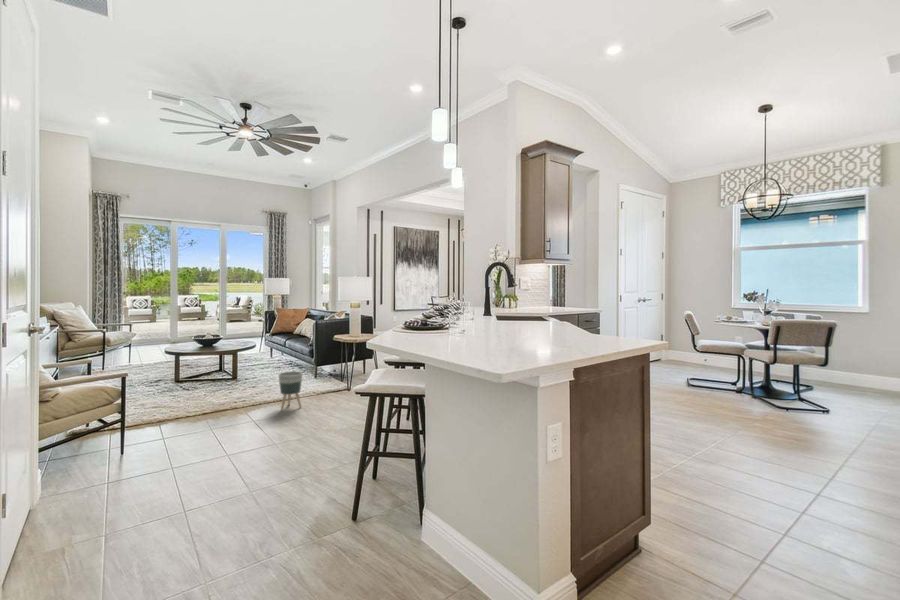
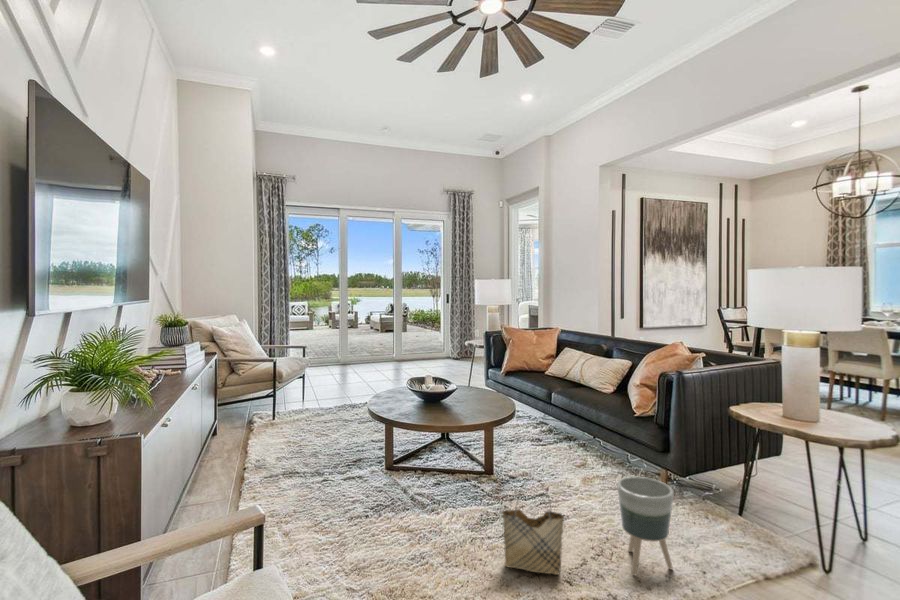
woven basket: none [222,374,251,412] -> present [502,479,564,575]

